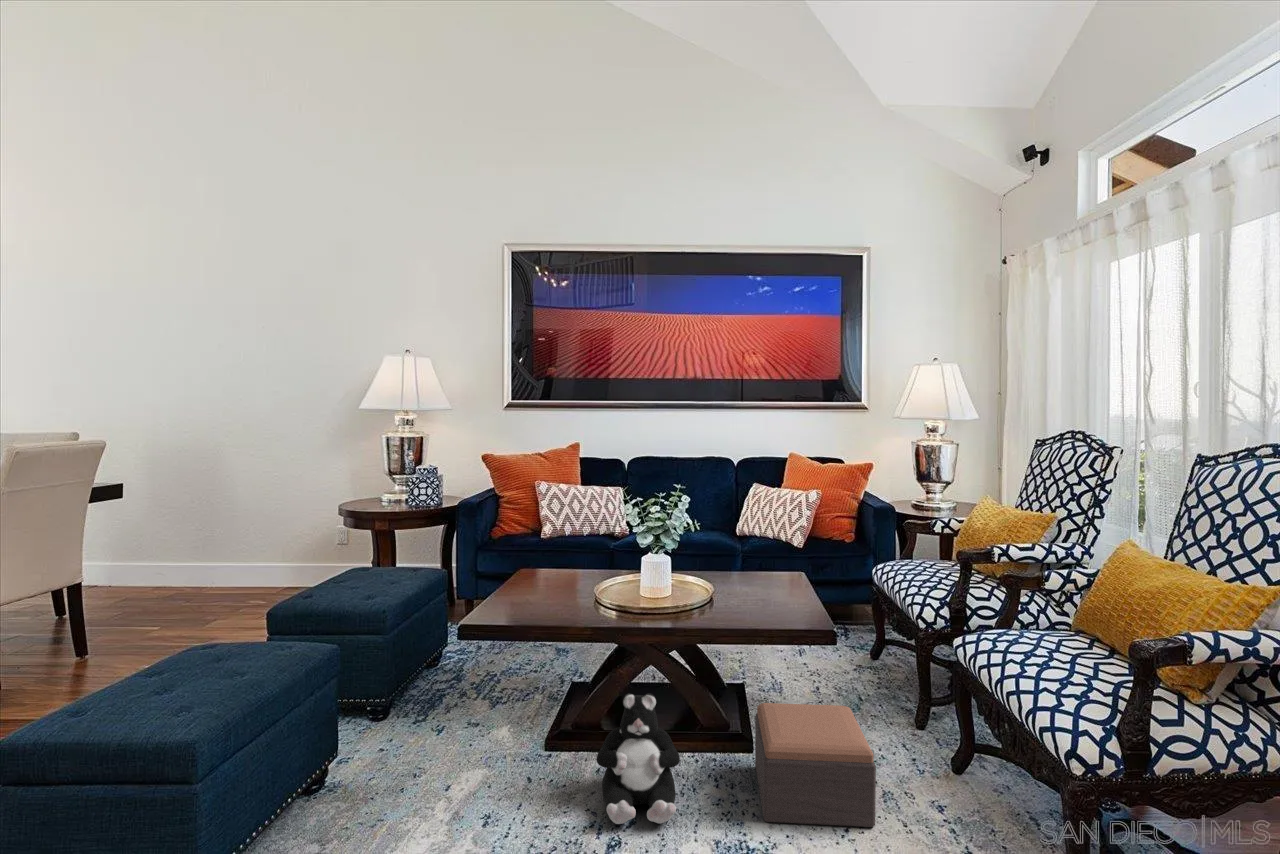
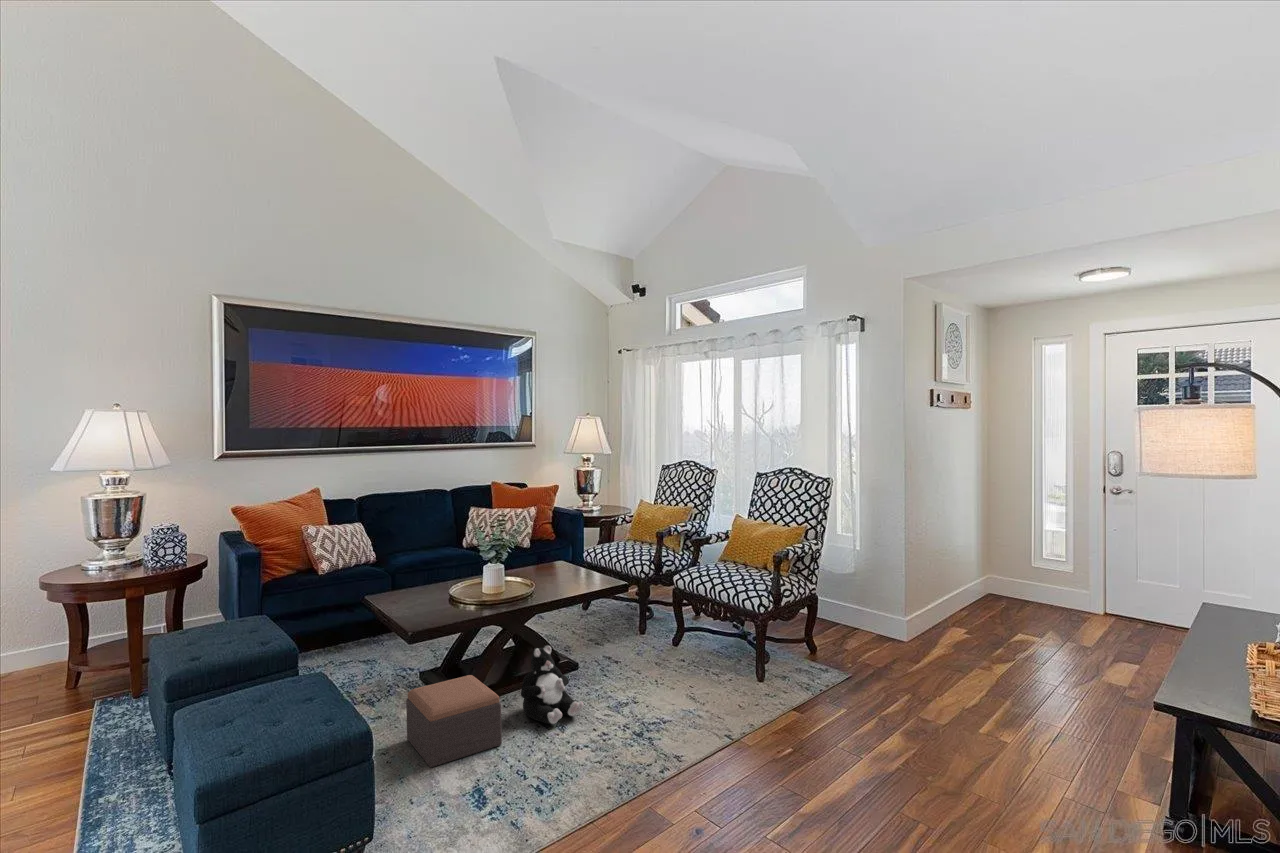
footstool: present [755,703,876,827] -> present [406,675,502,767]

